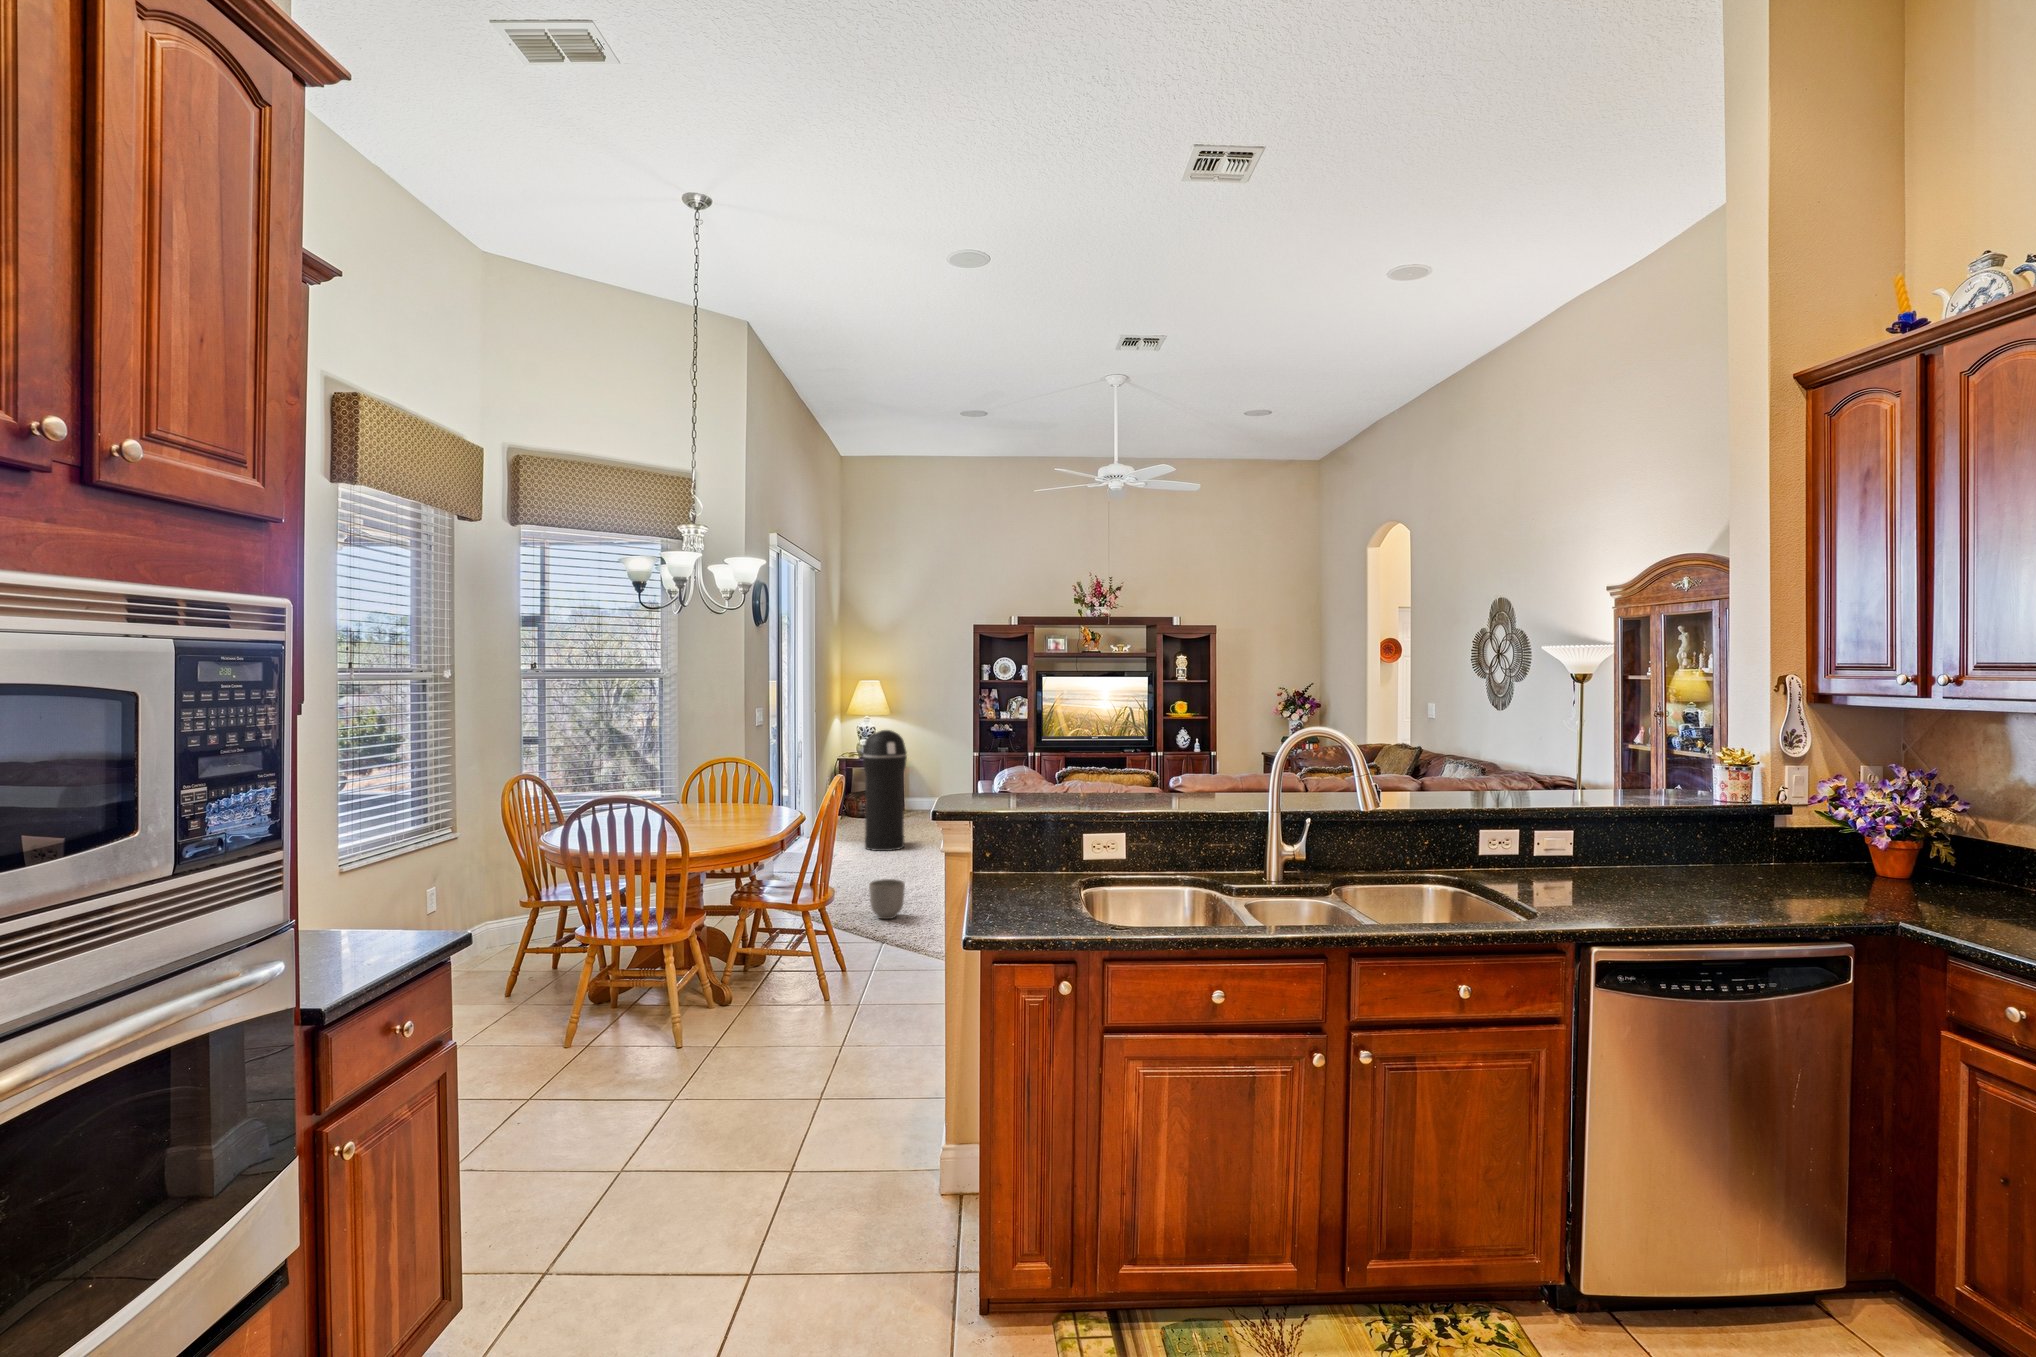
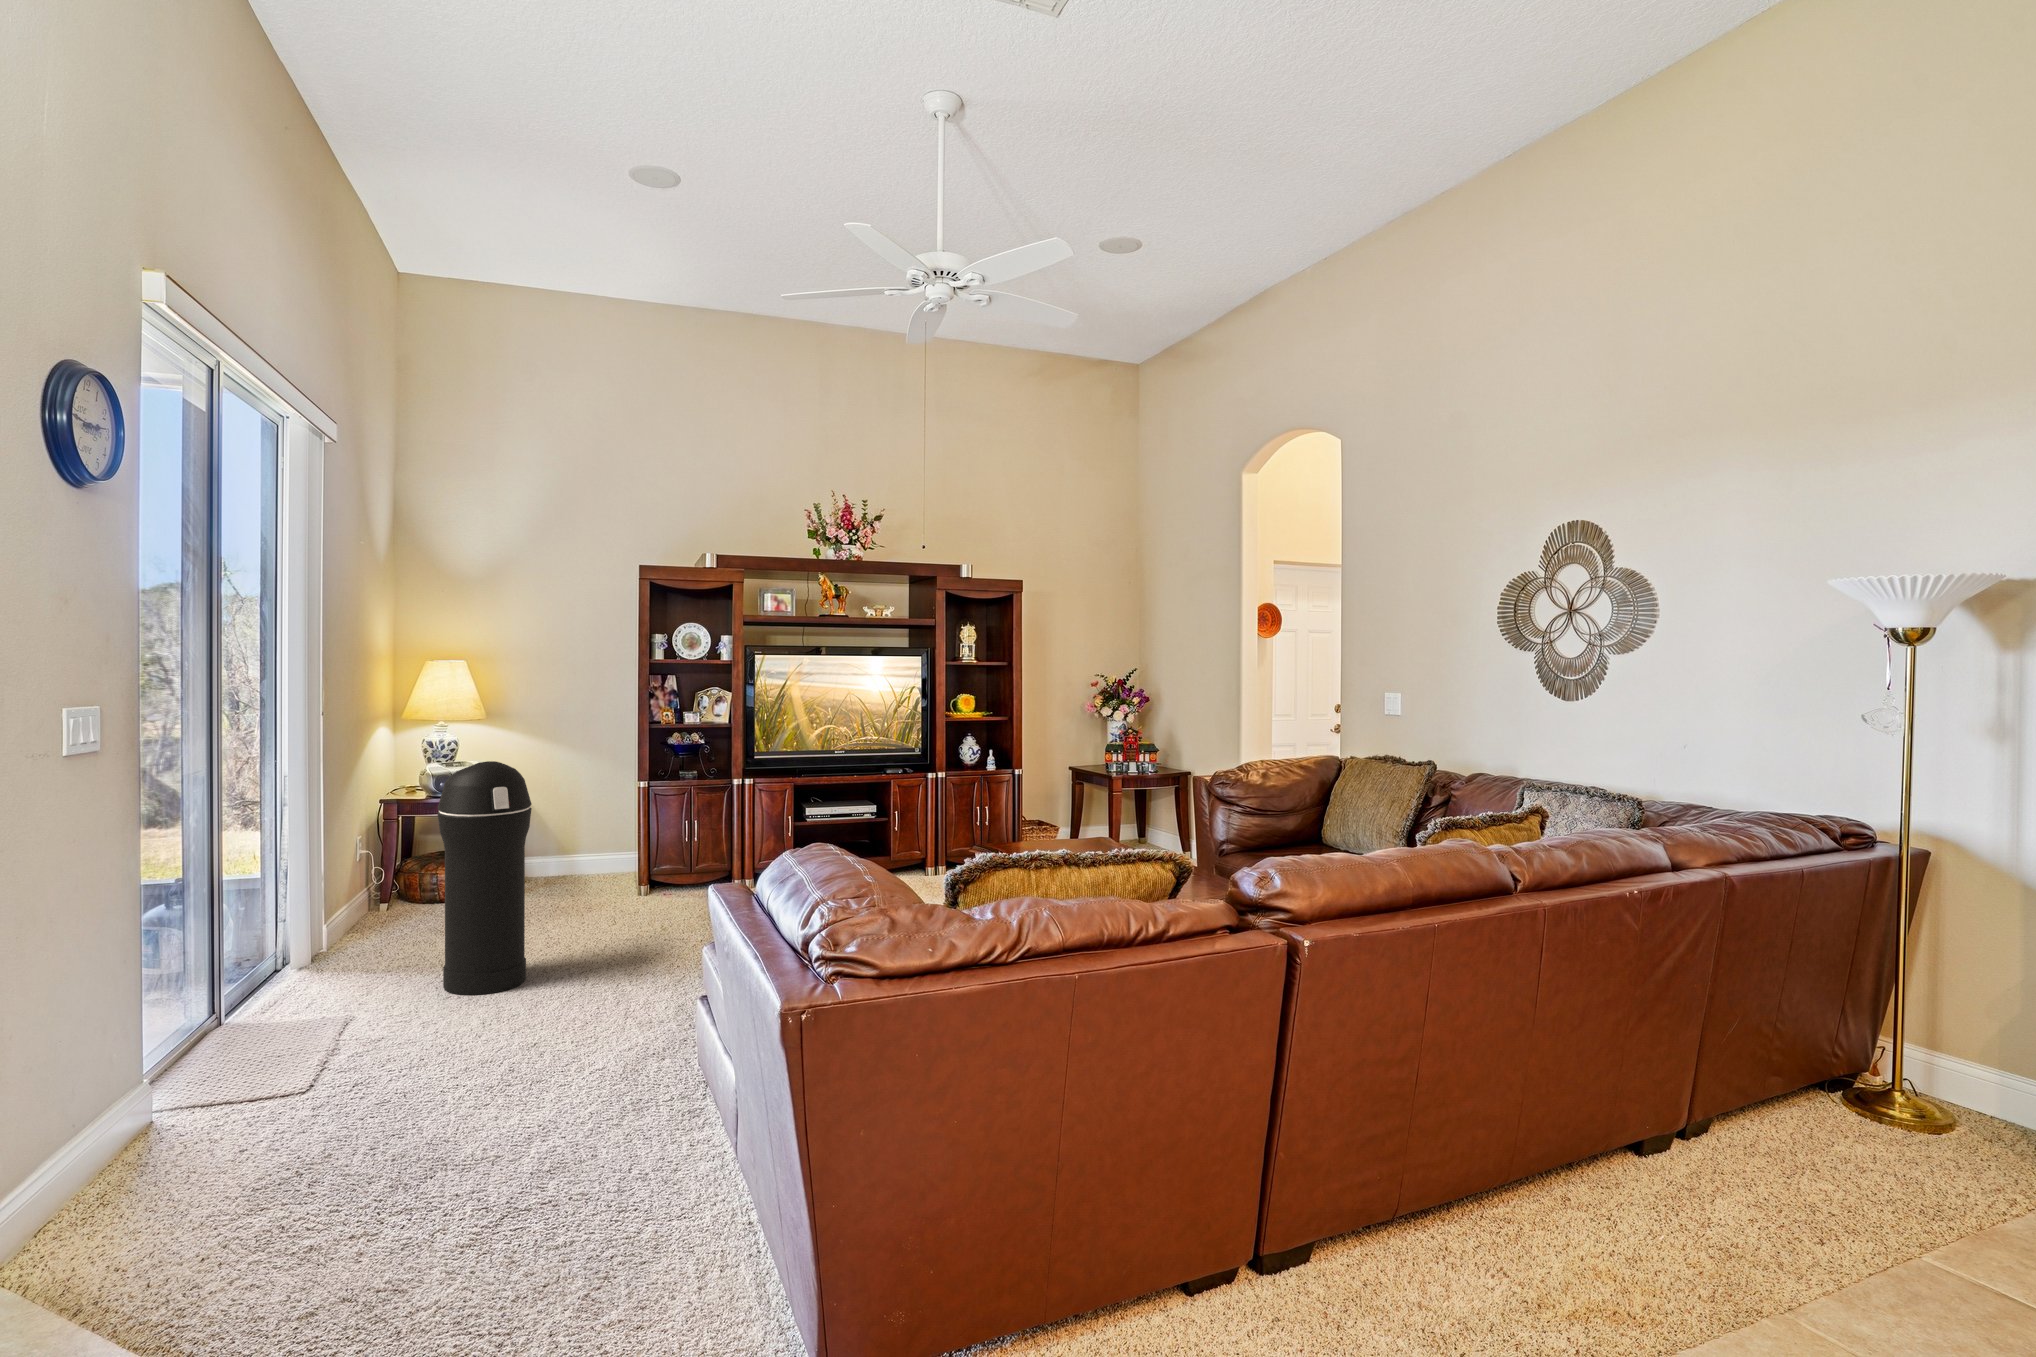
planter: present [869,879,905,919] -> none [476,1144,567,1253]

